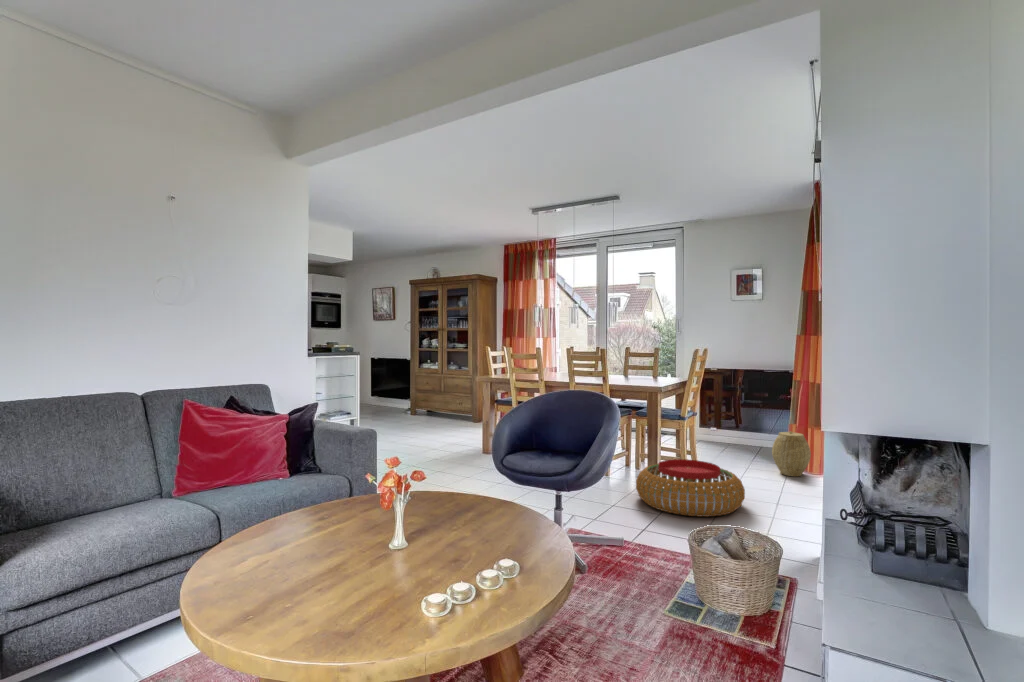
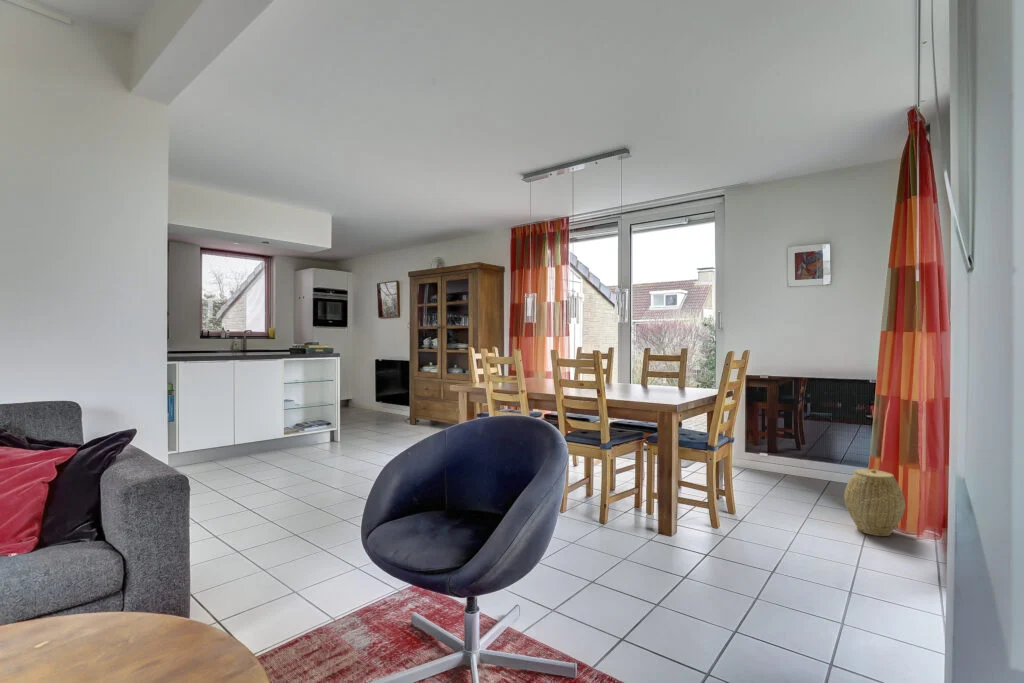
pouf: present [636,459,745,517] -> none [629,513,799,618]

